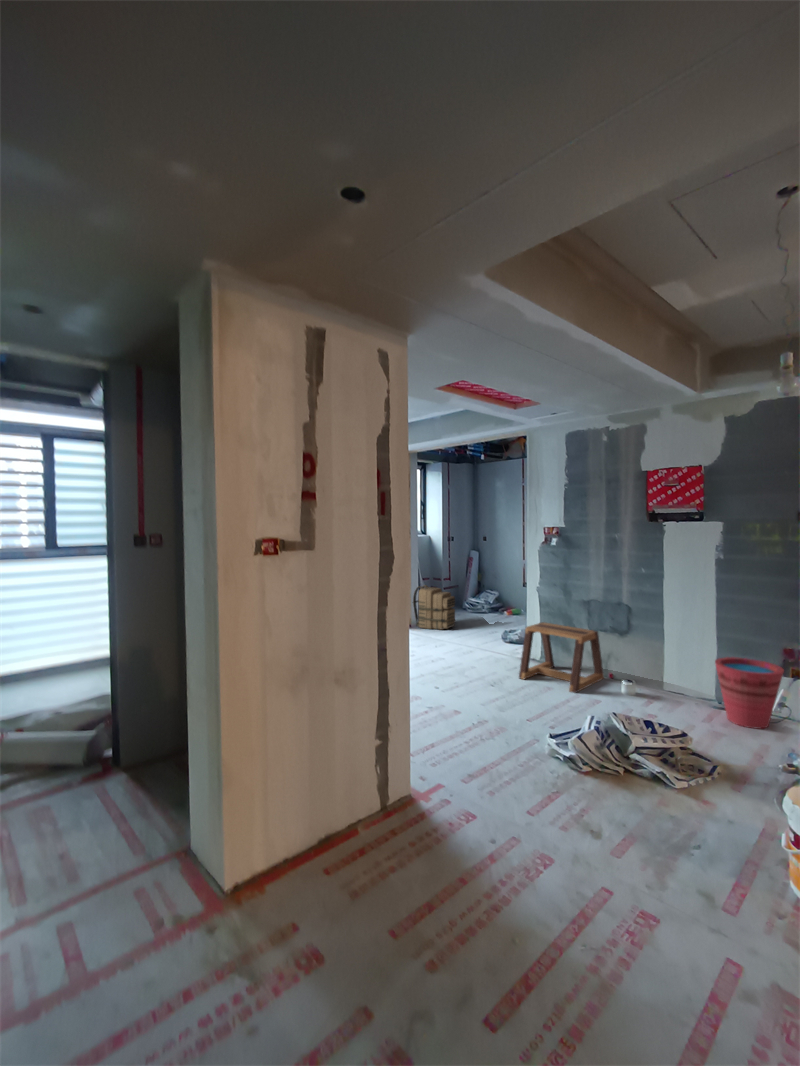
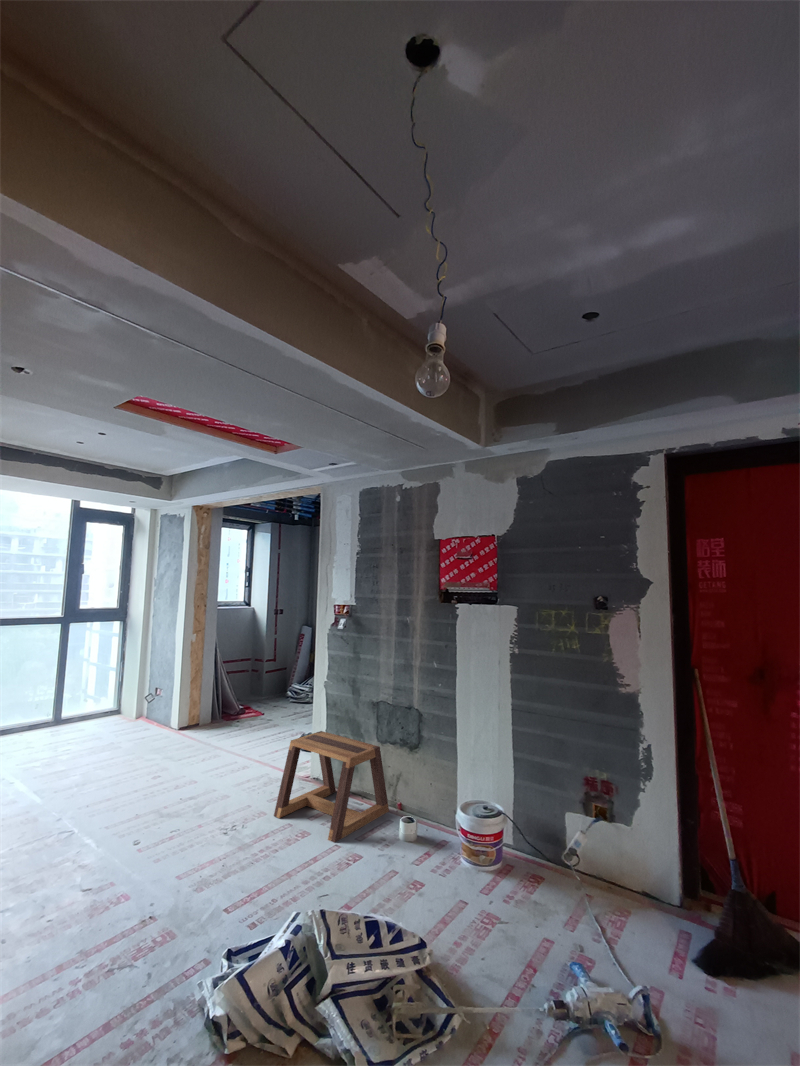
backpack: present [413,585,455,630] -> none [201,671,255,731]
bucket: present [715,657,784,729] -> none [500,790,580,904]

